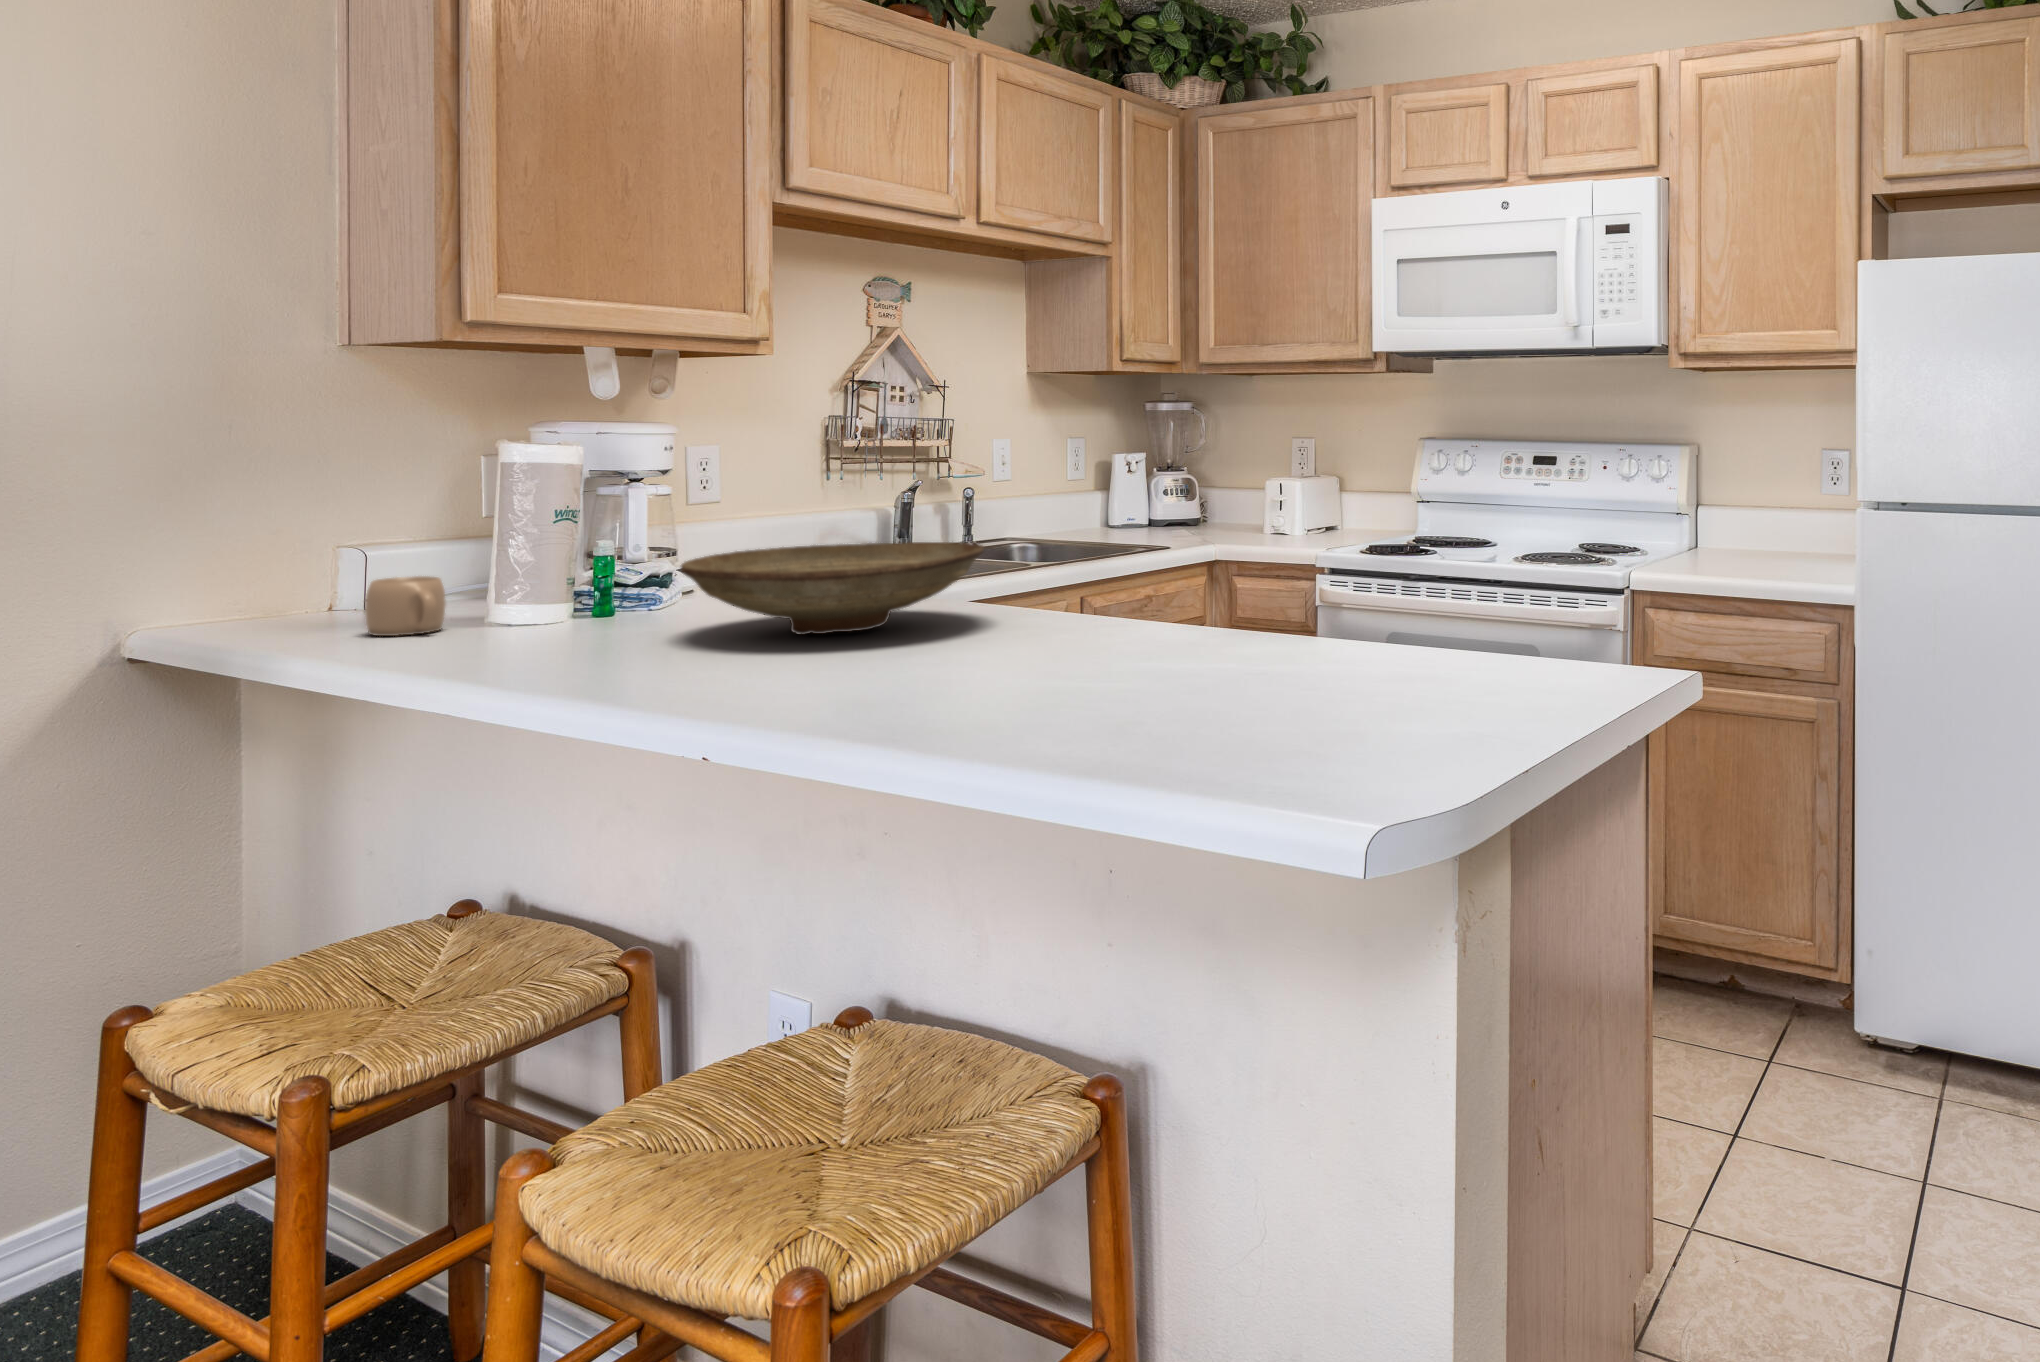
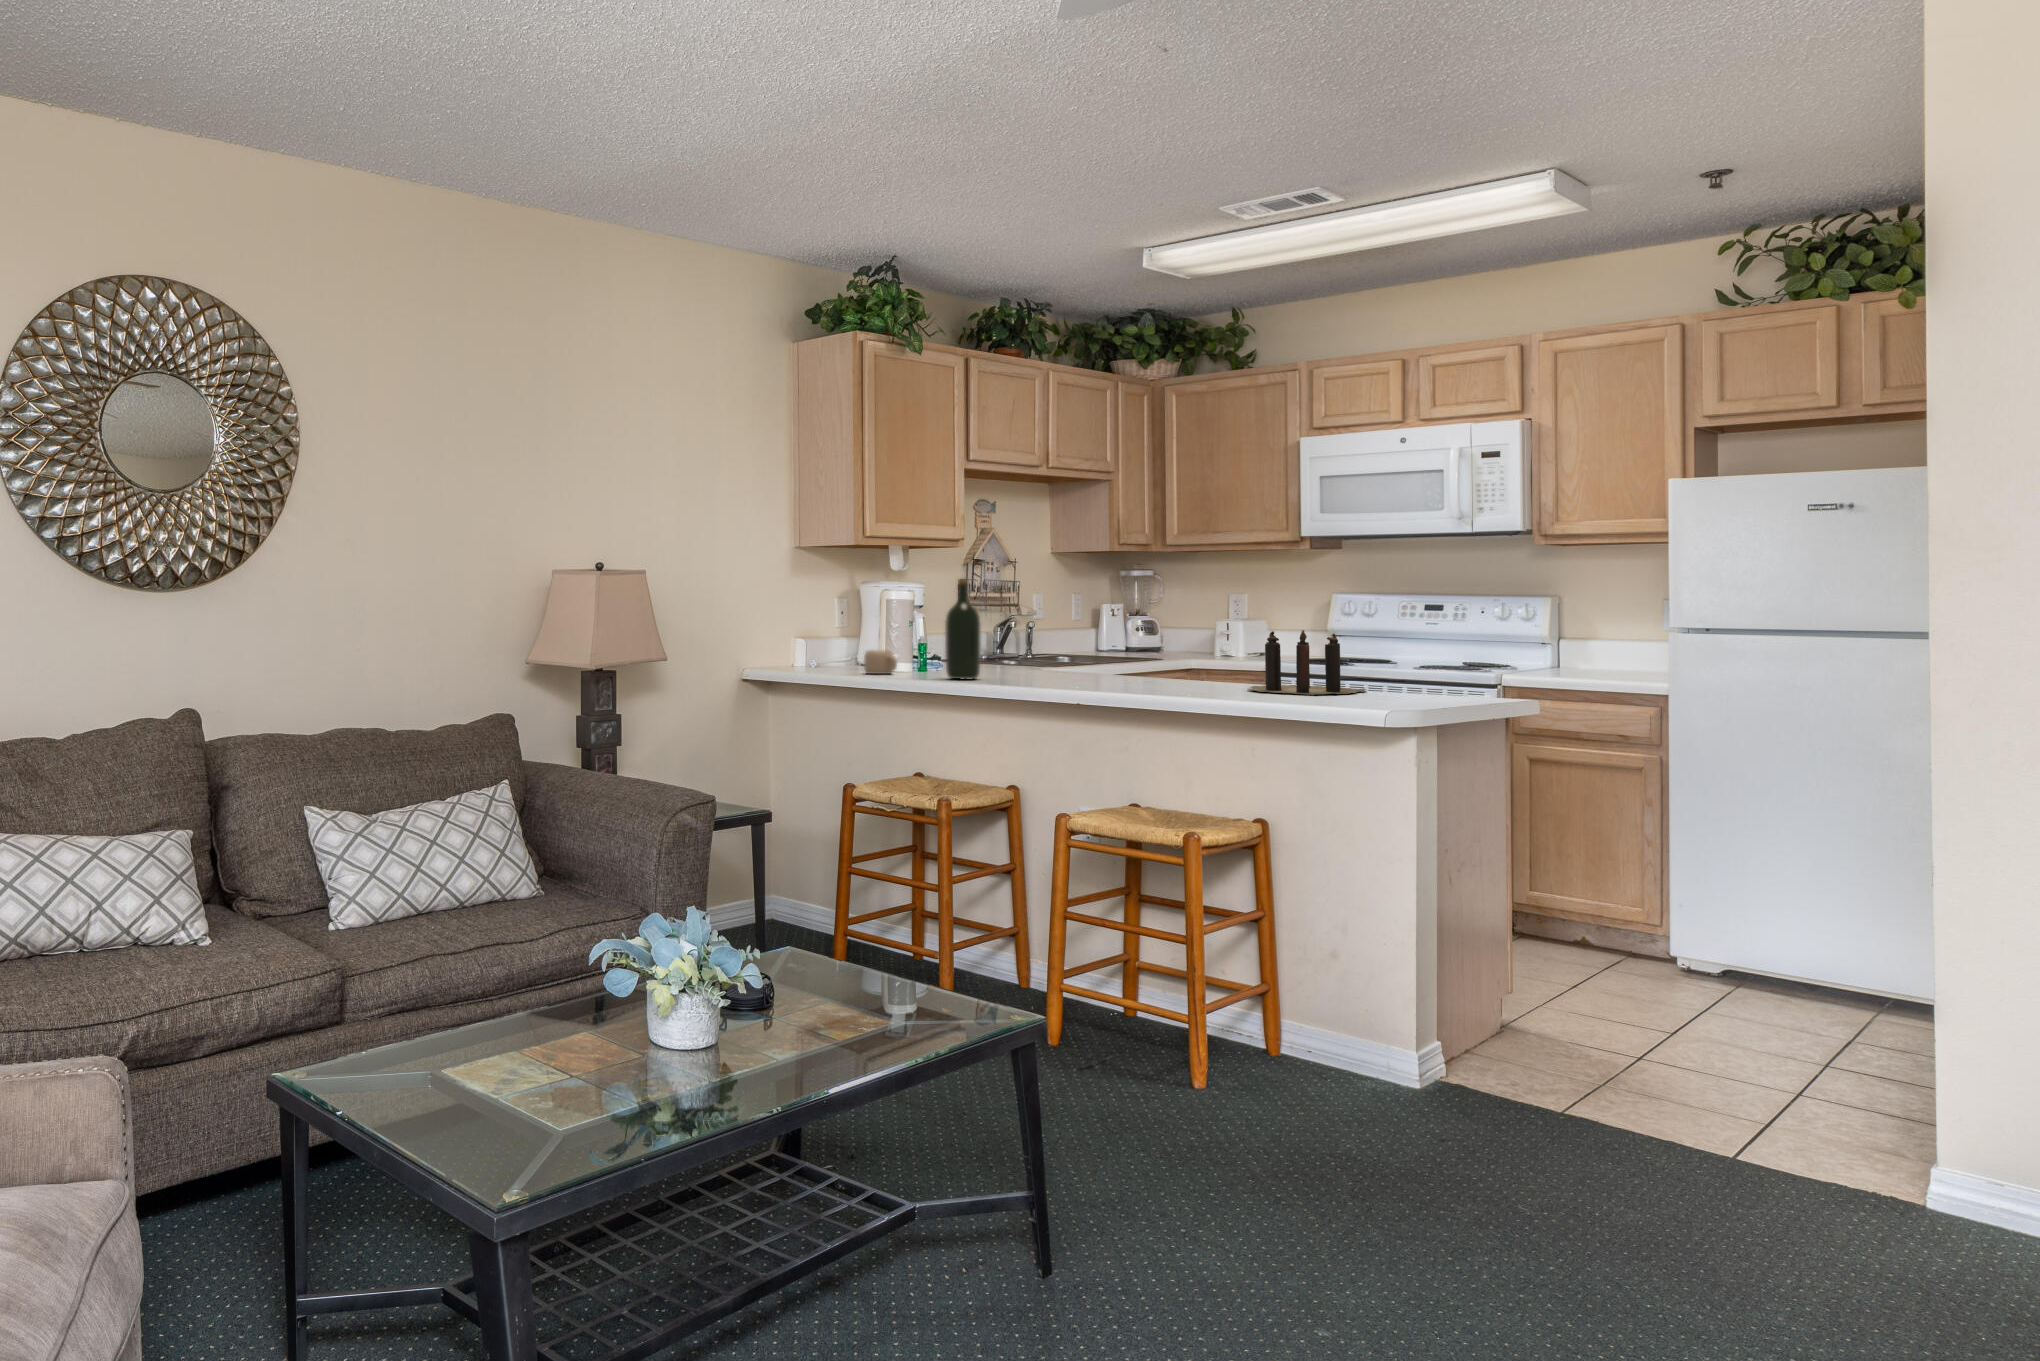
wine bottle: none [469,416,564,661] -> present [945,579,981,679]
decorative bowl: present [681,542,984,635] -> none [1012,639,1151,677]
candle: none [1025,544,1331,733] -> present [1249,630,1366,695]

